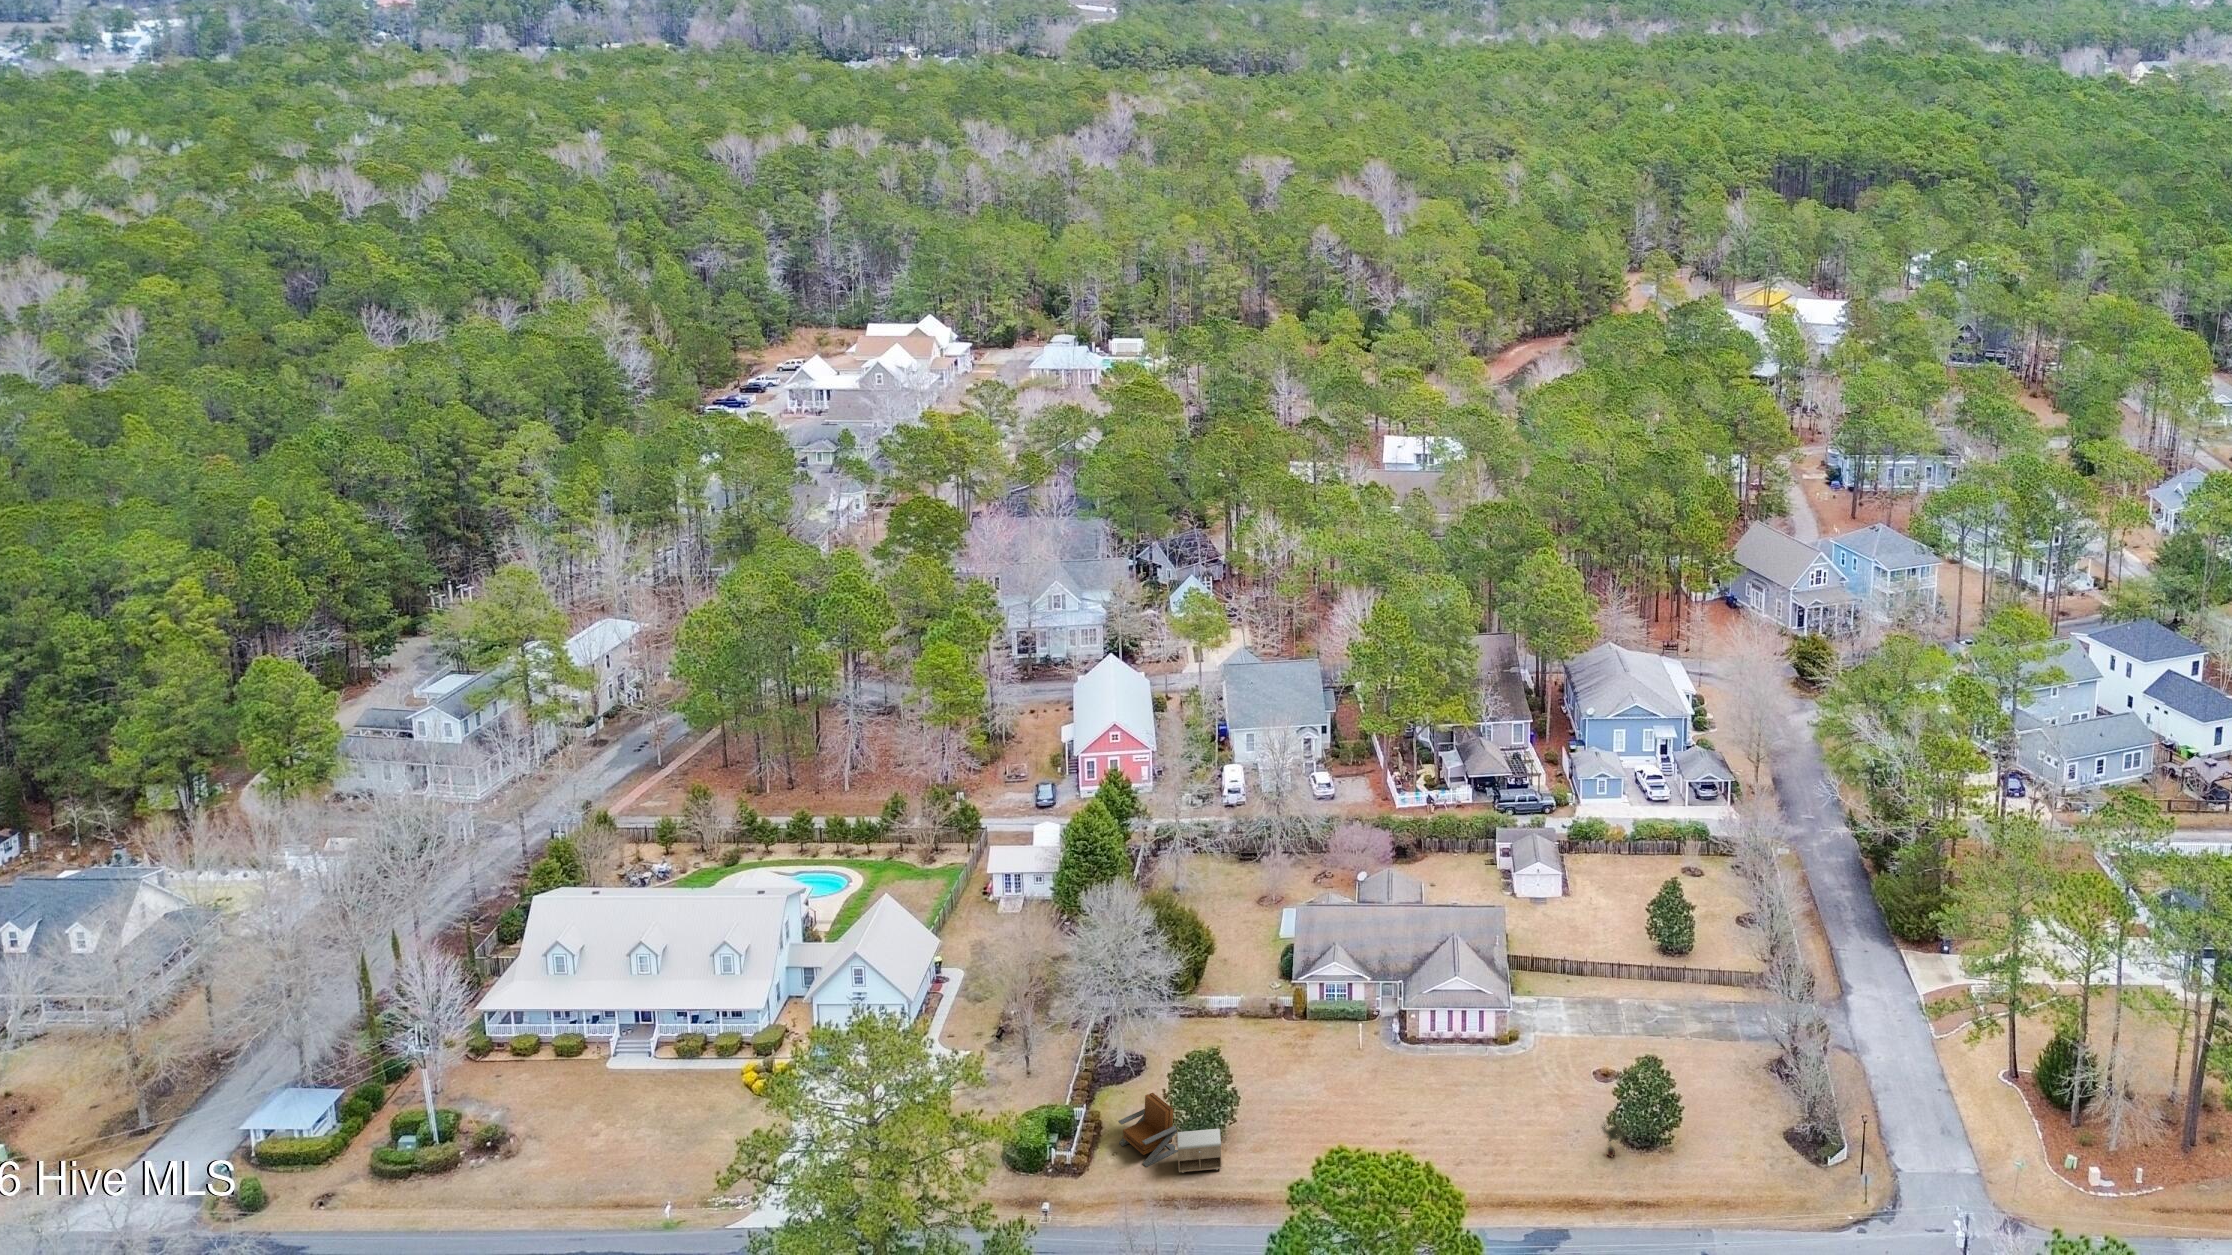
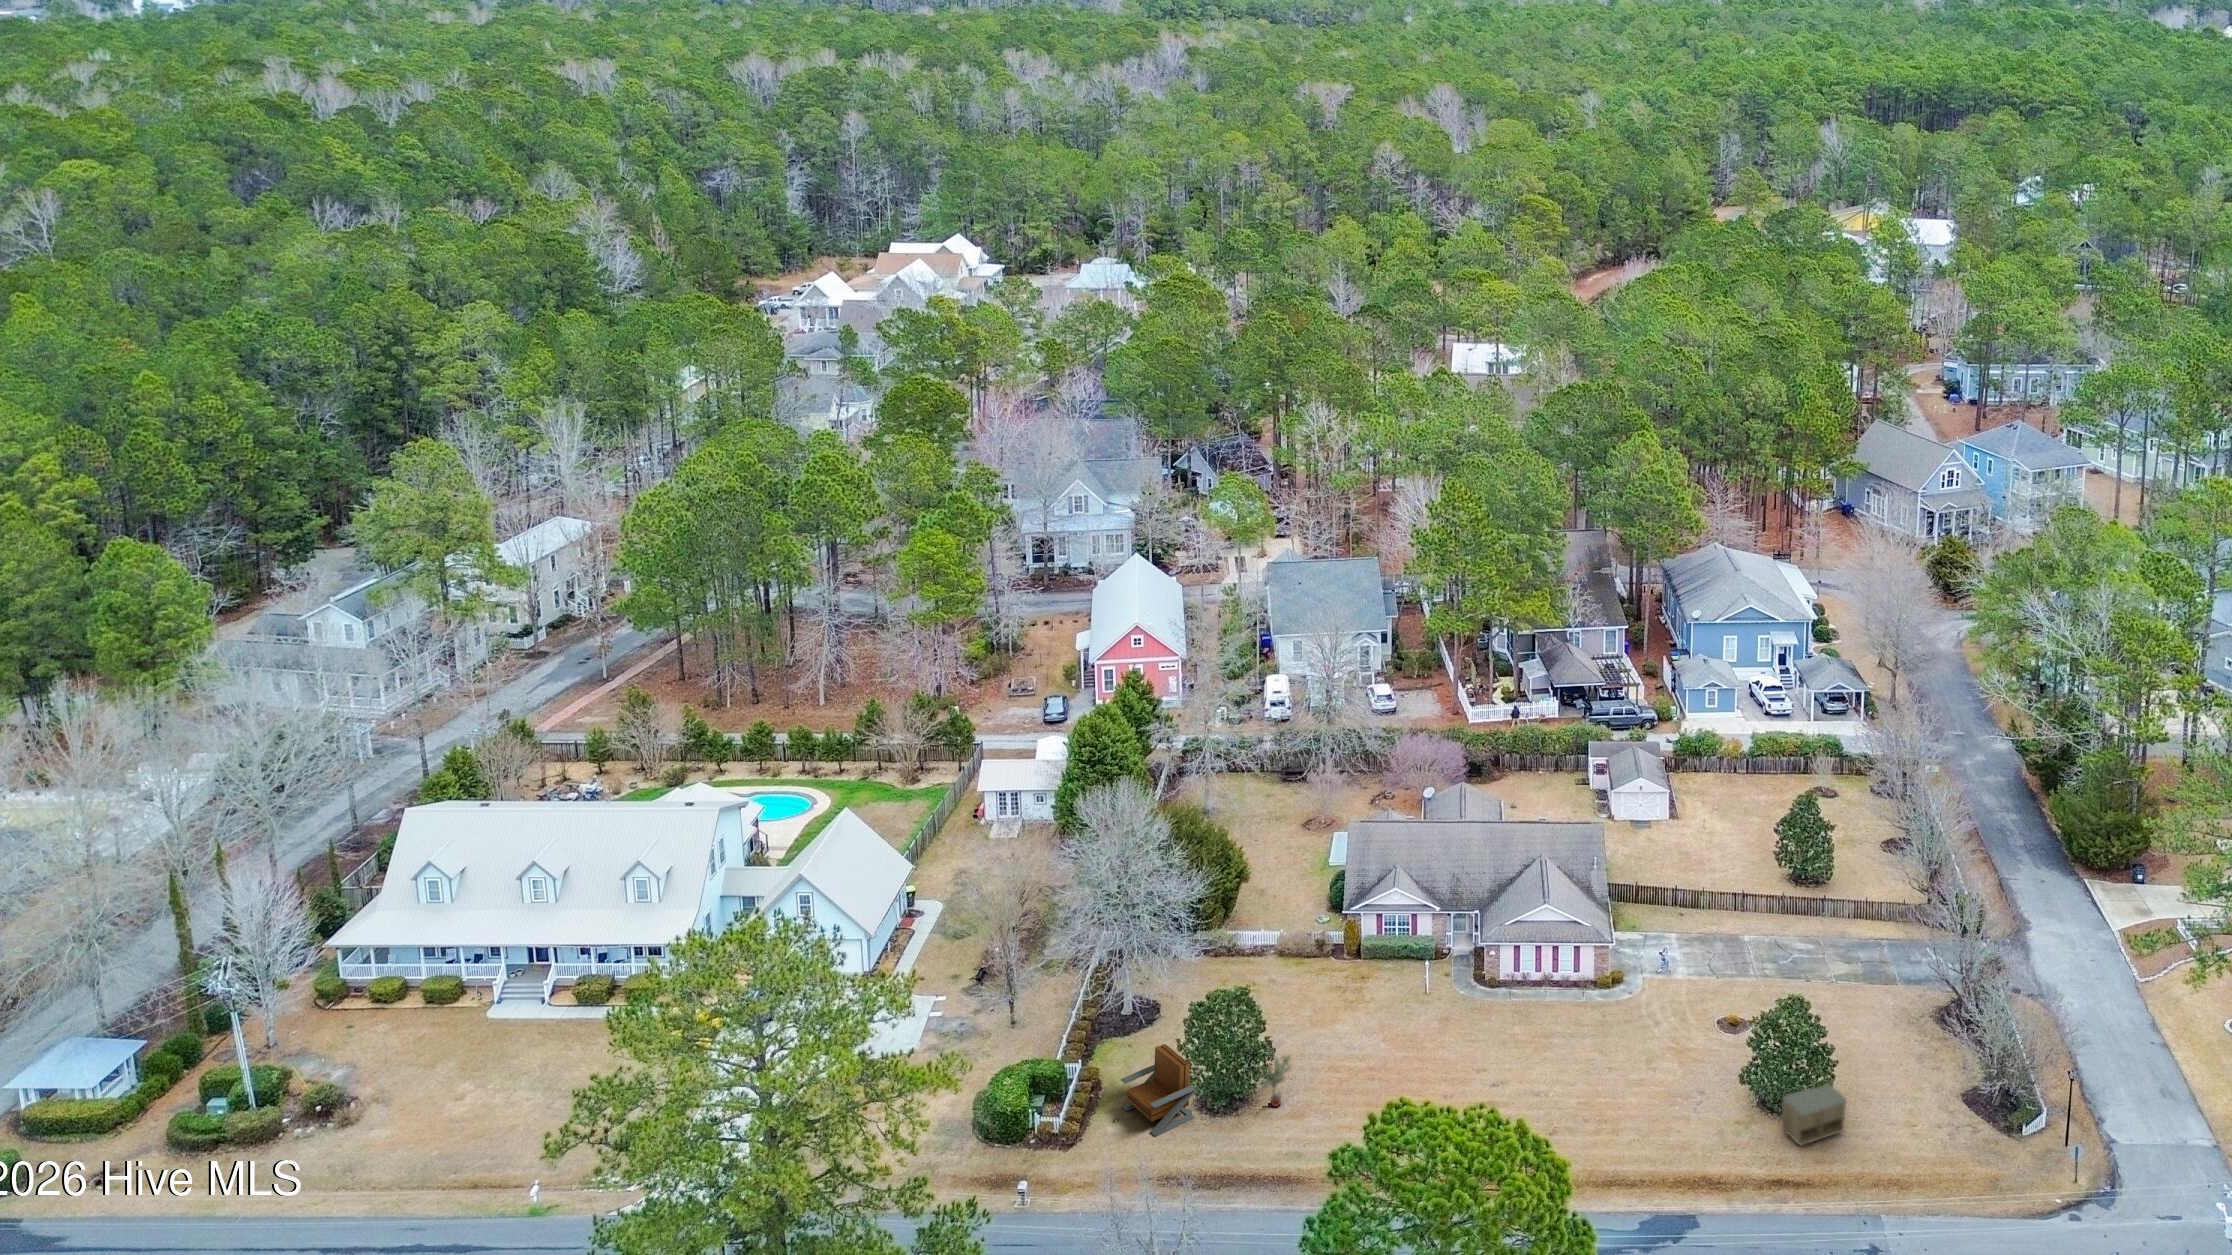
potted tree: present [1602,1121,1625,1157] -> present [1259,1056,1291,1107]
storage bench: present [1177,1129,1222,1173] -> present [1782,1083,1847,1146]

